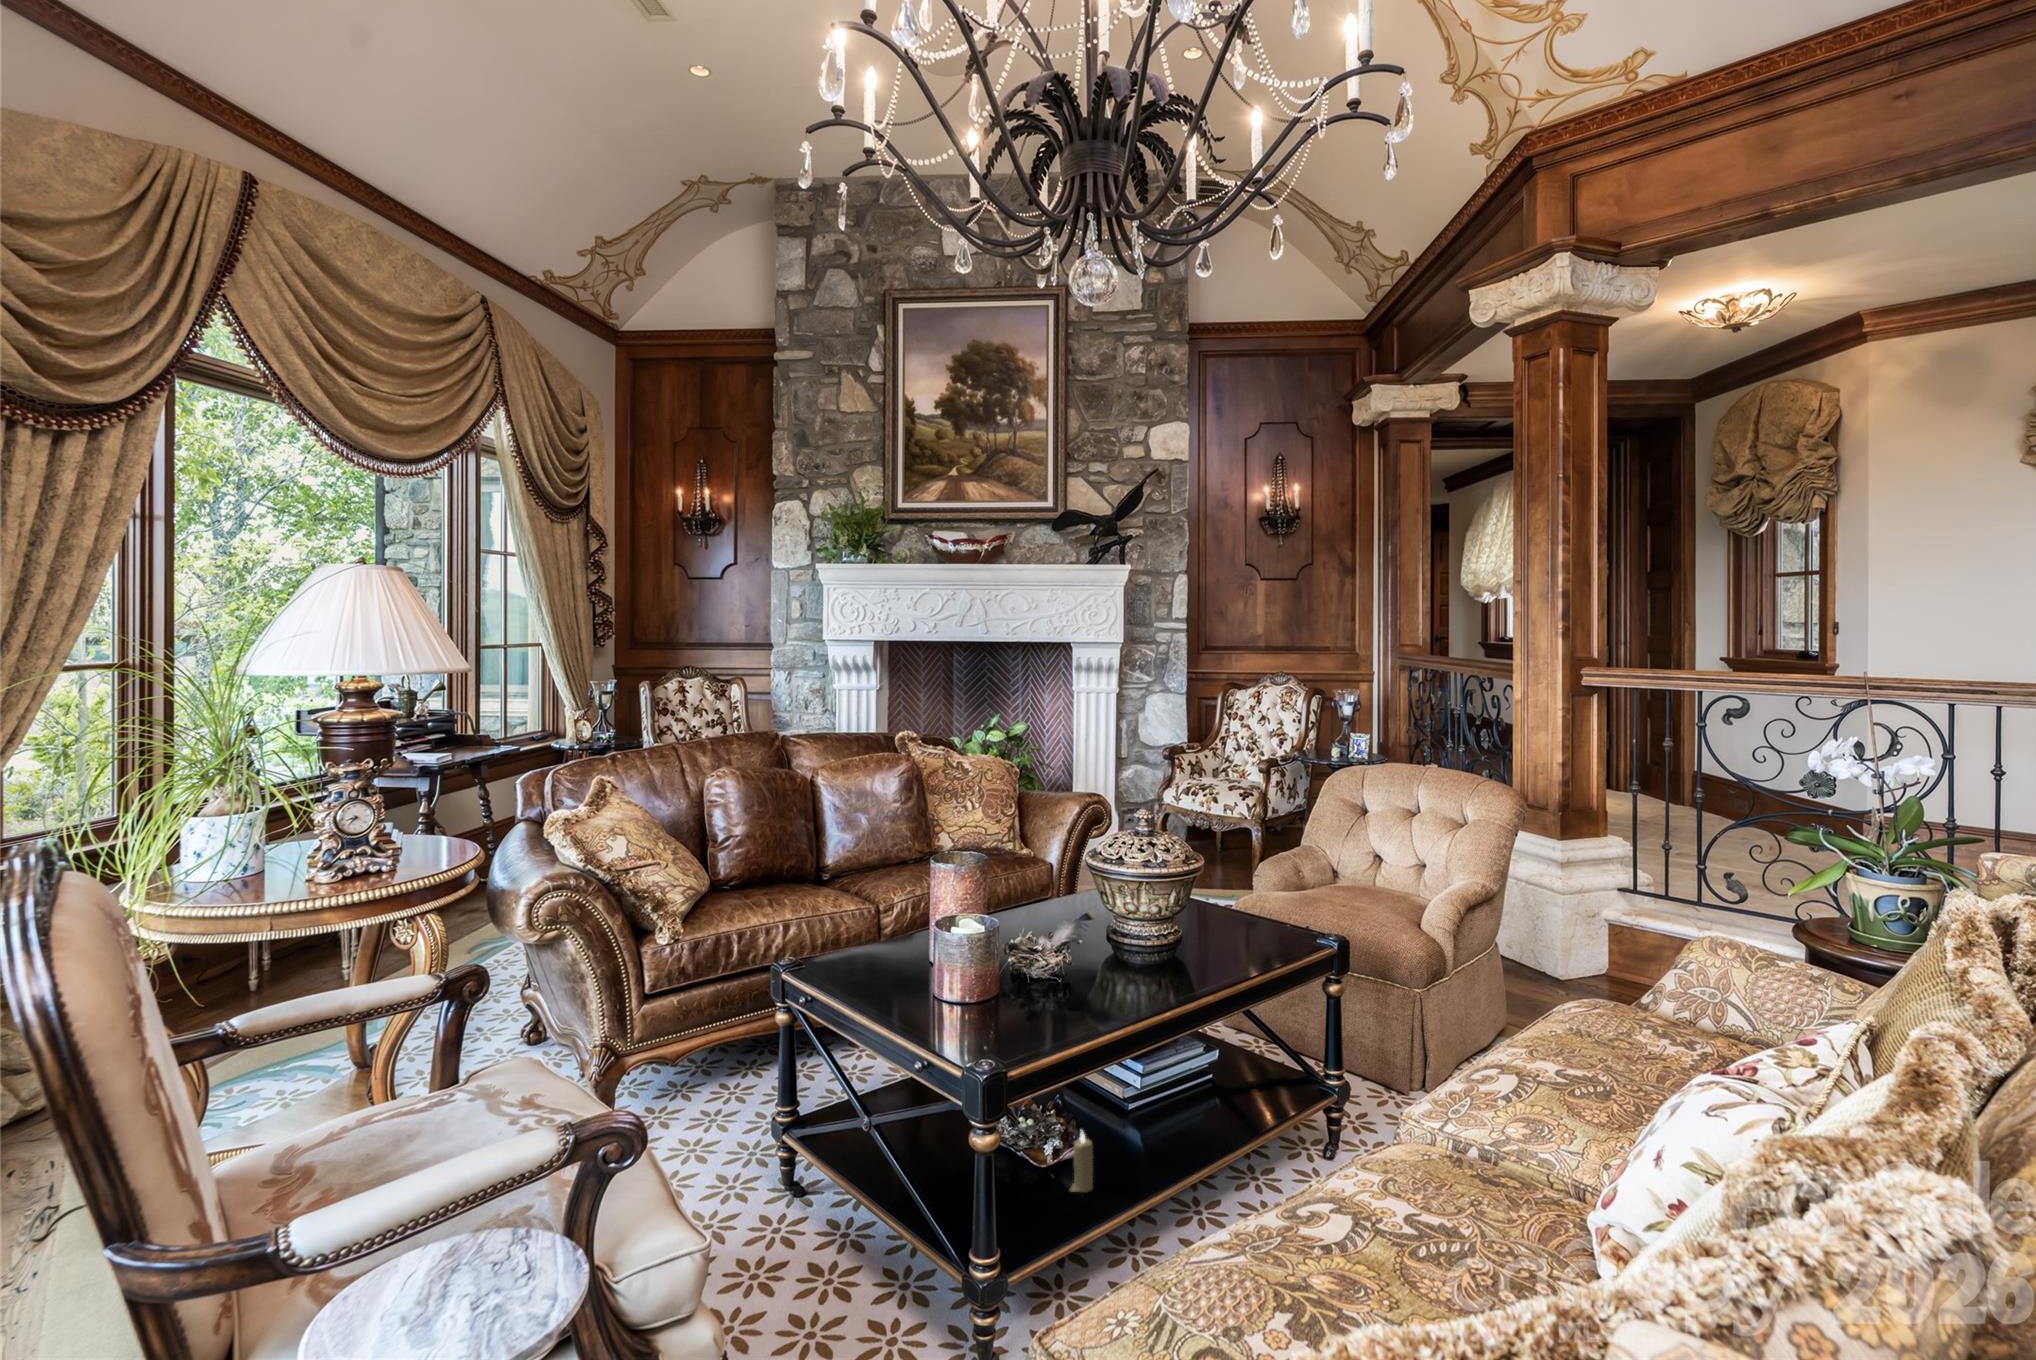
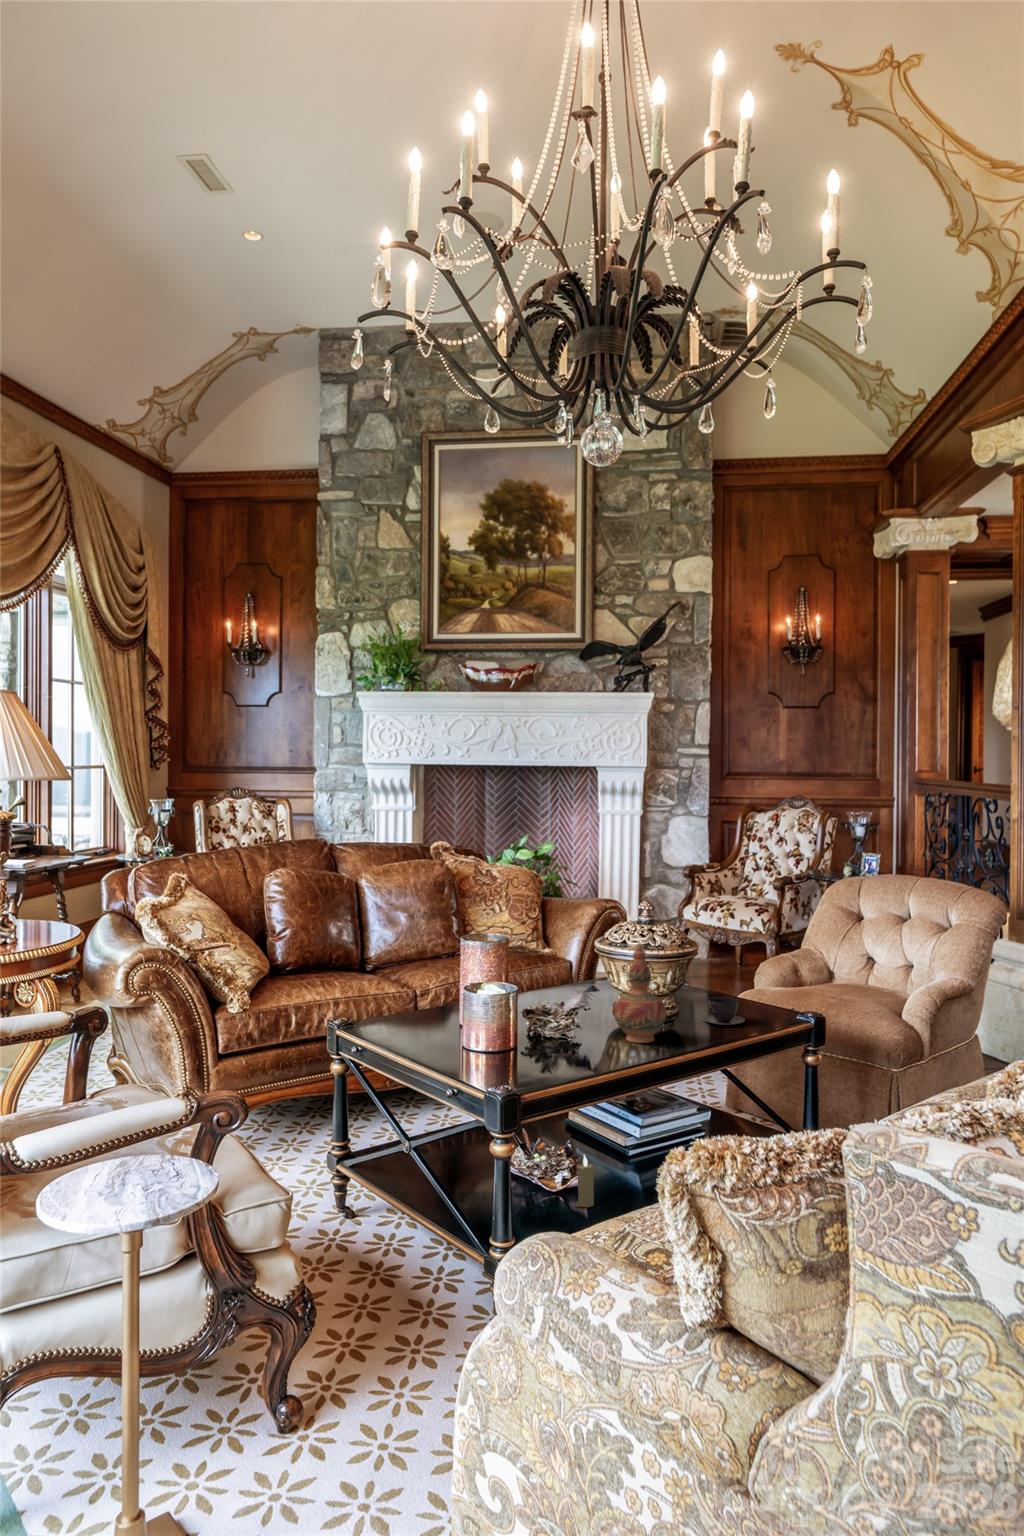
decorative vase: none [1112,866,1174,985] -> present [614,943,667,1043]
teacup: none [1211,920,1260,955] -> present [703,997,745,1025]

